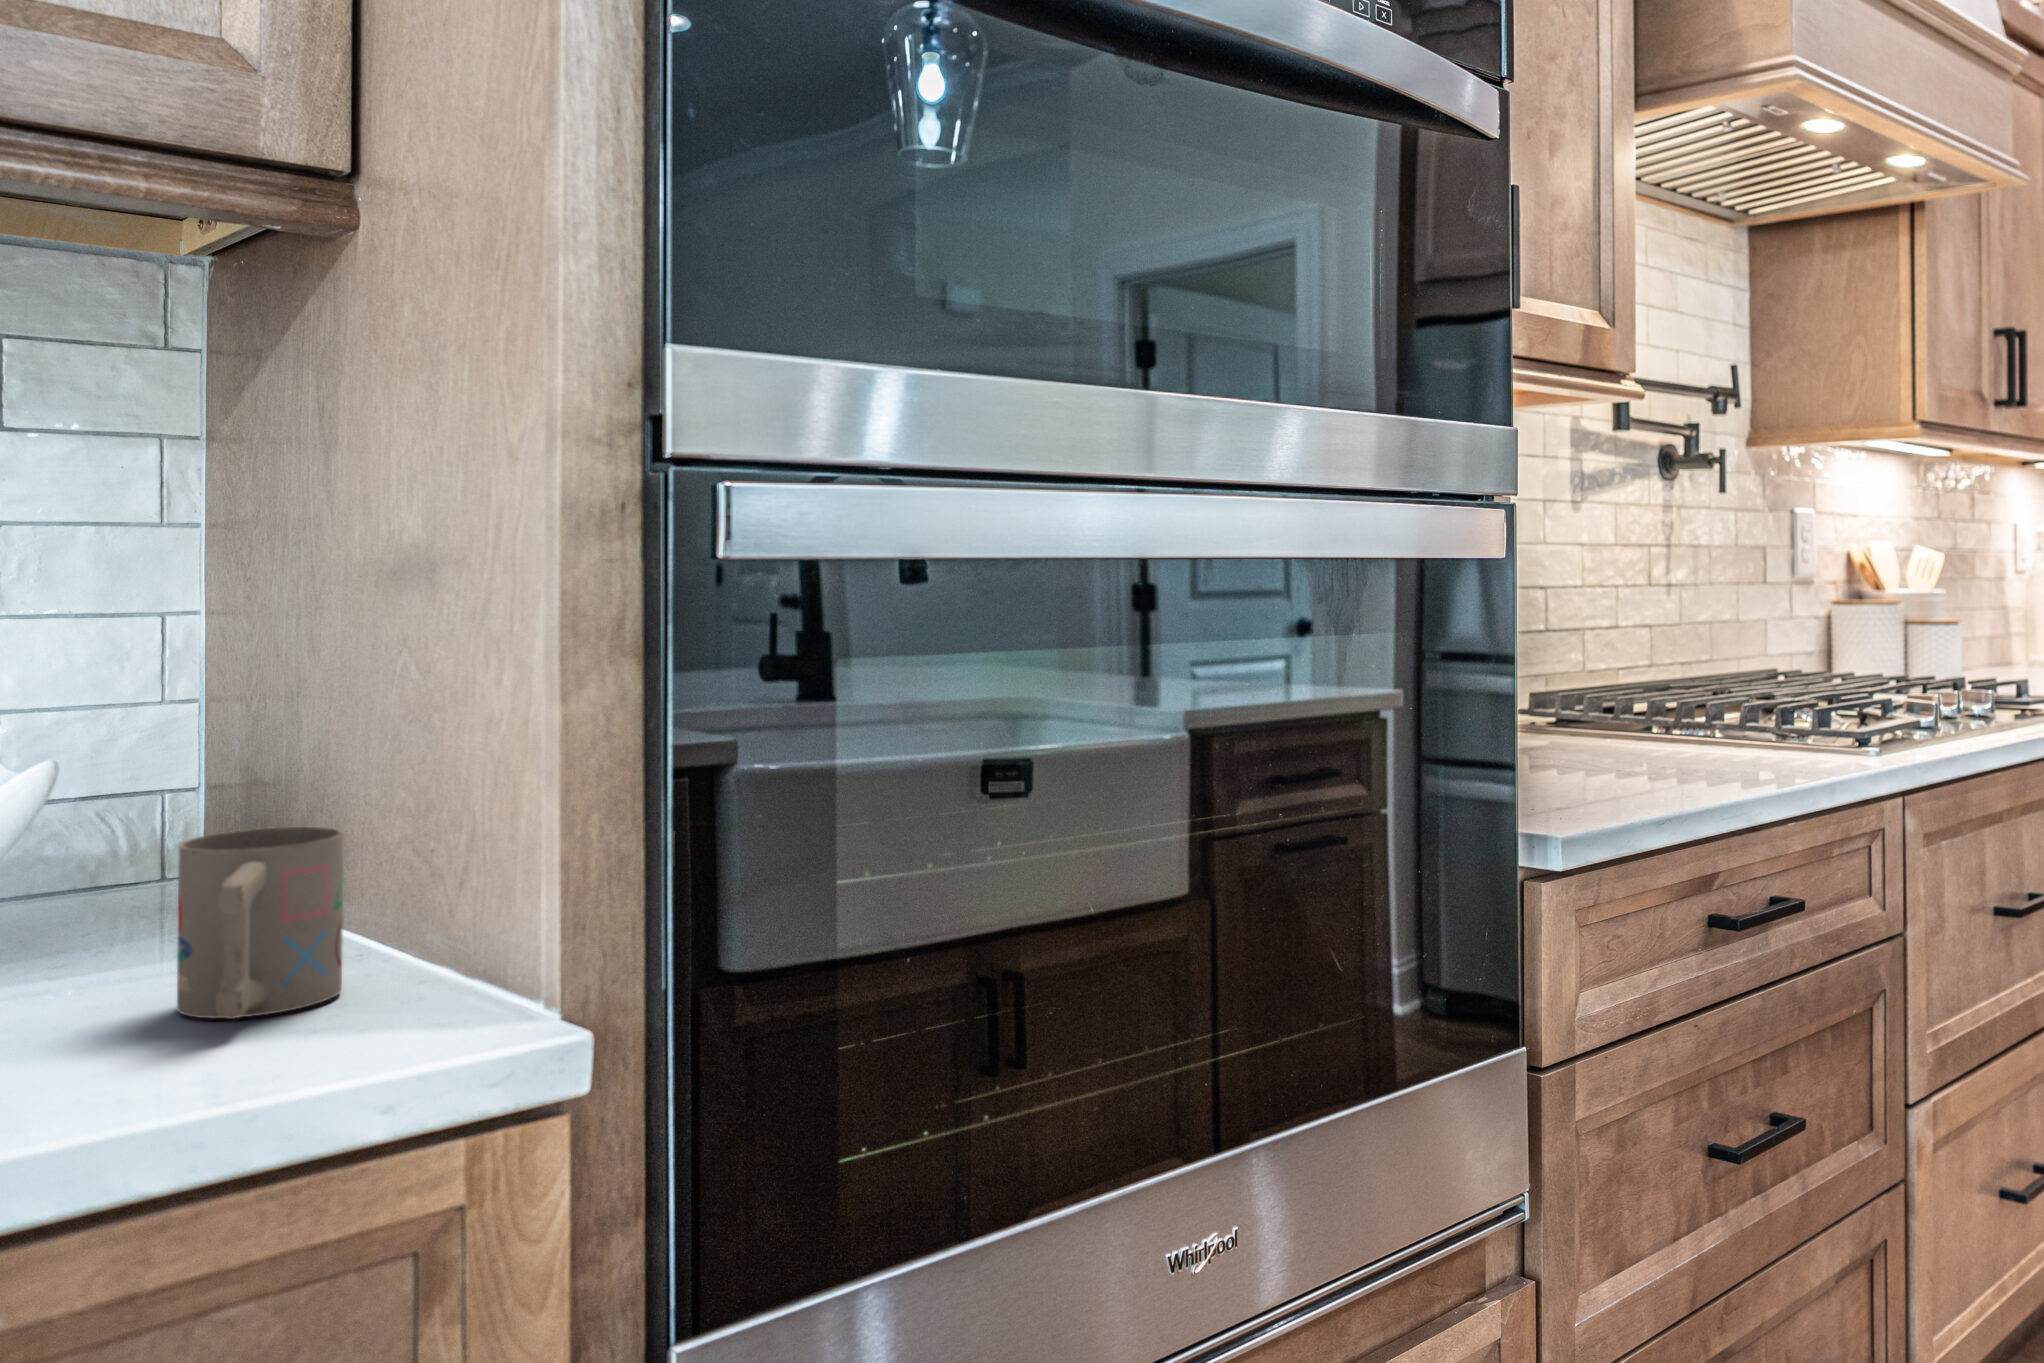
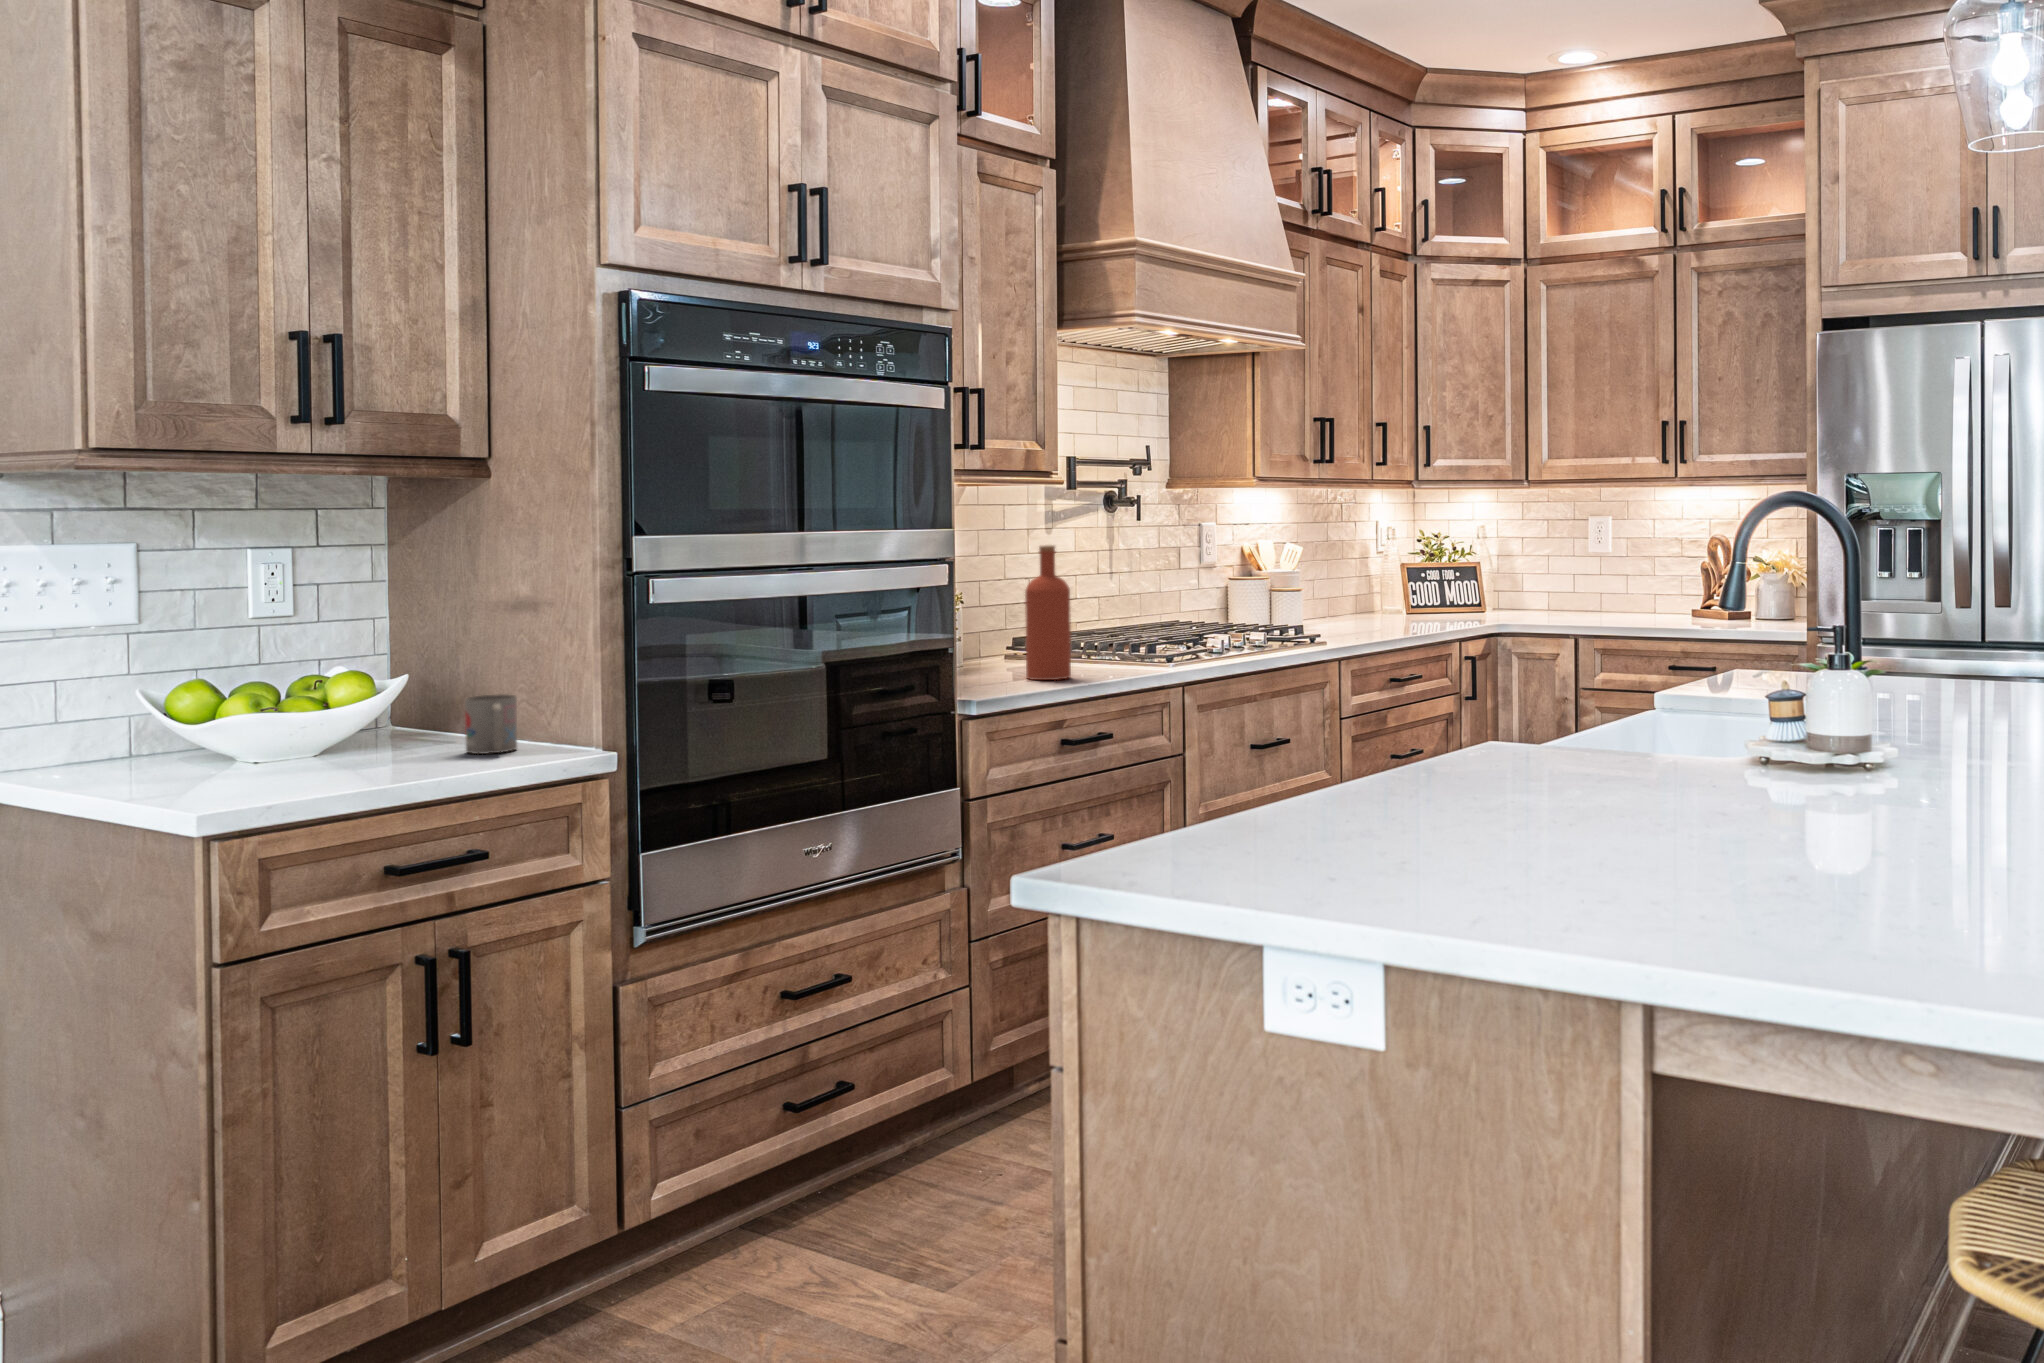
bottle: none [1619,495,1717,784] -> present [1025,545,1071,680]

